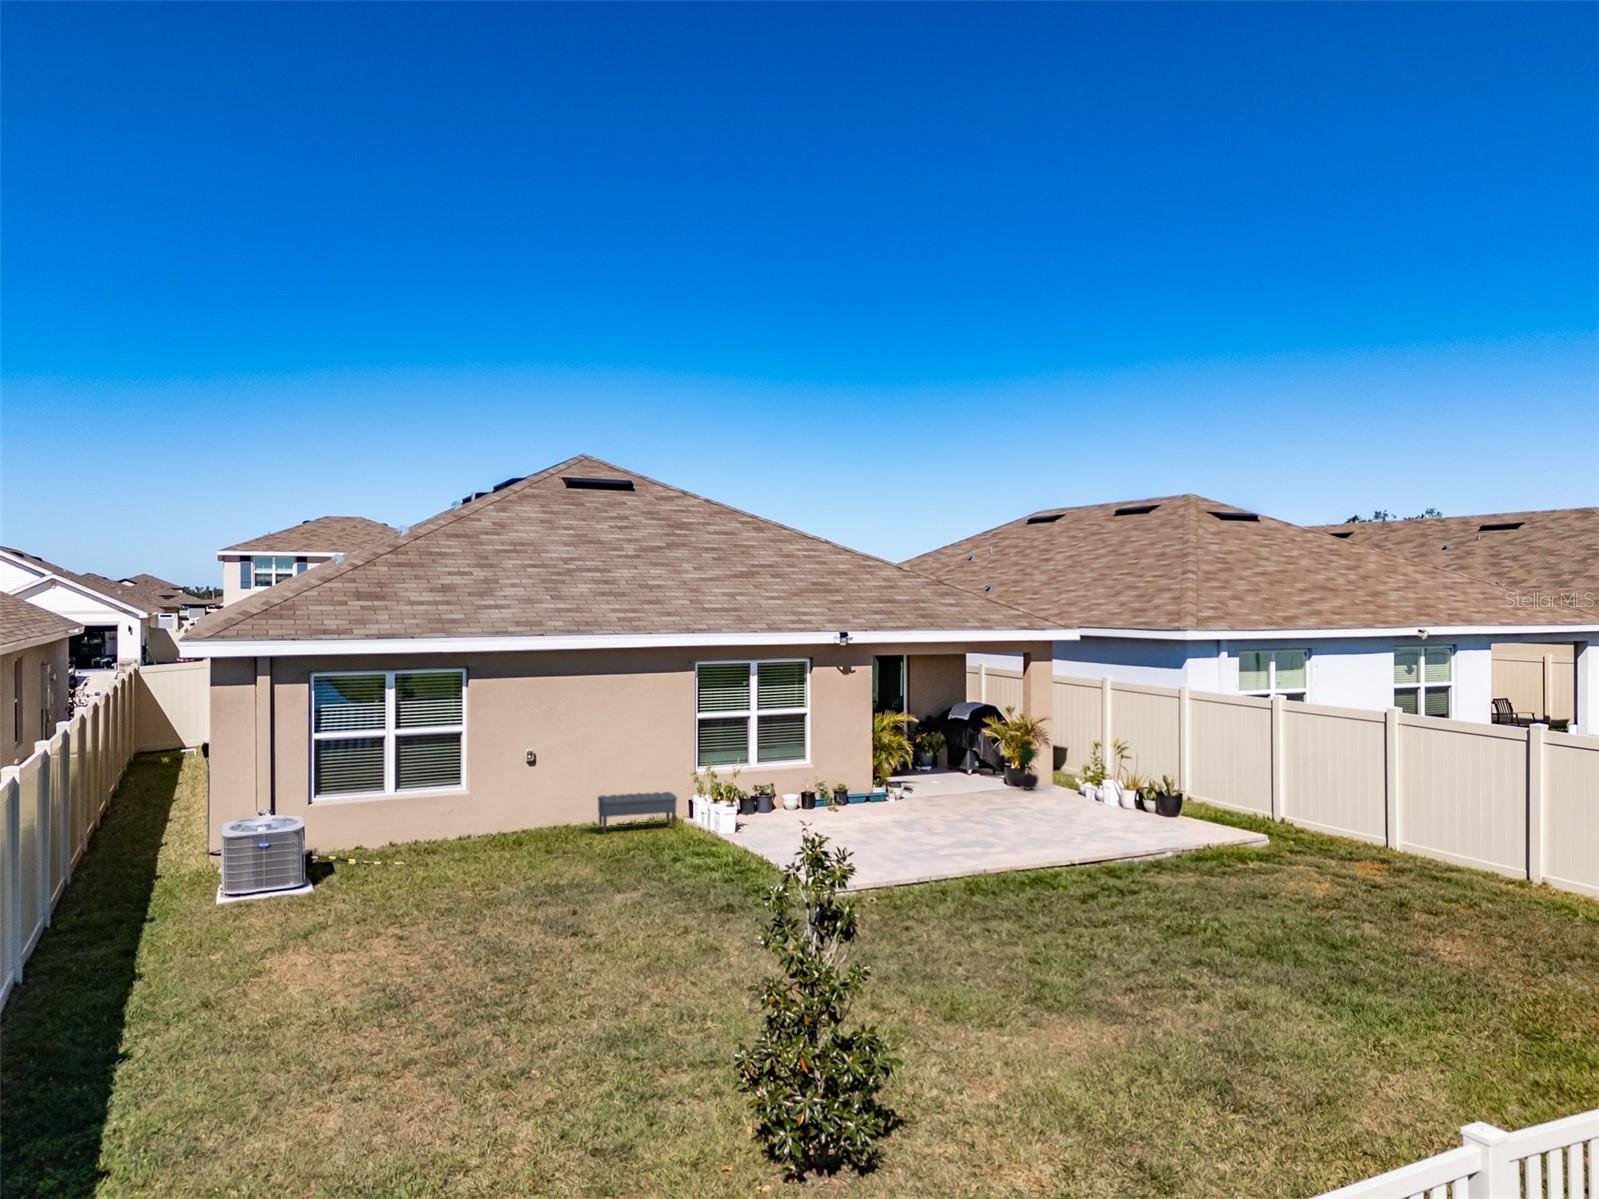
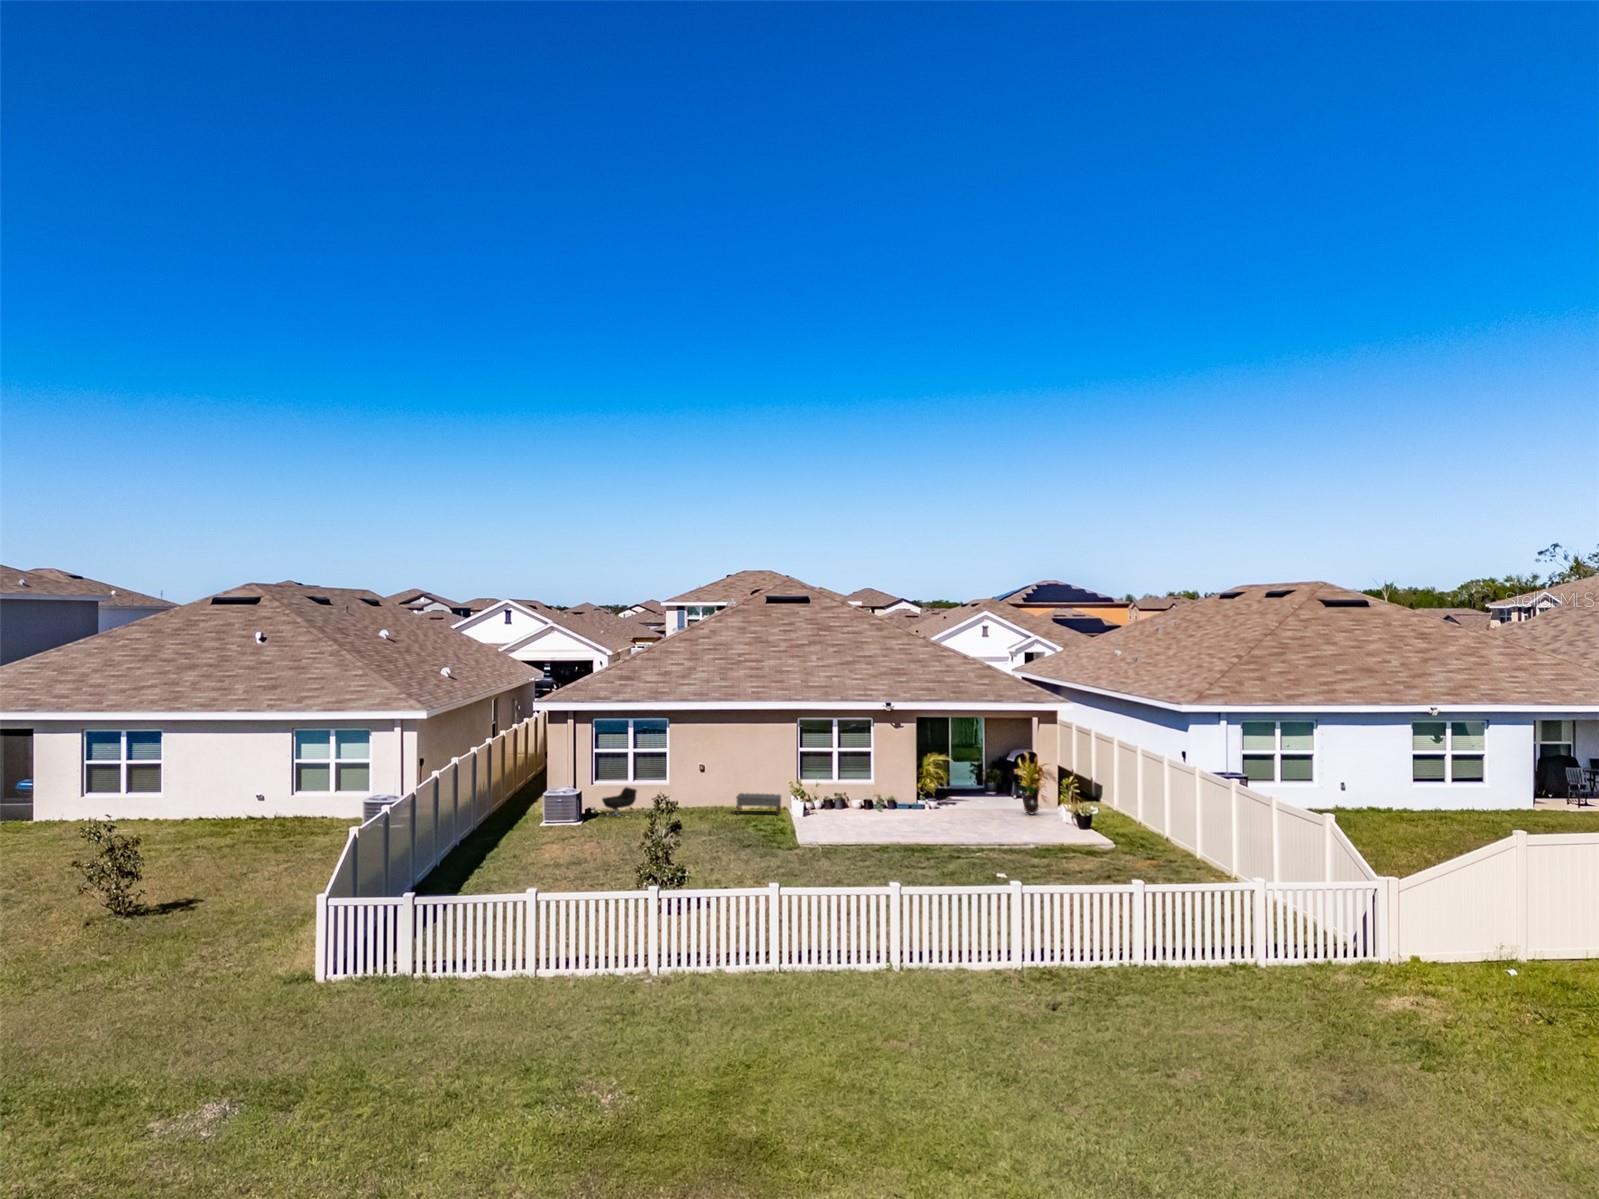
lounge chair: none [336,802,410,865] -> present [602,787,637,815]

